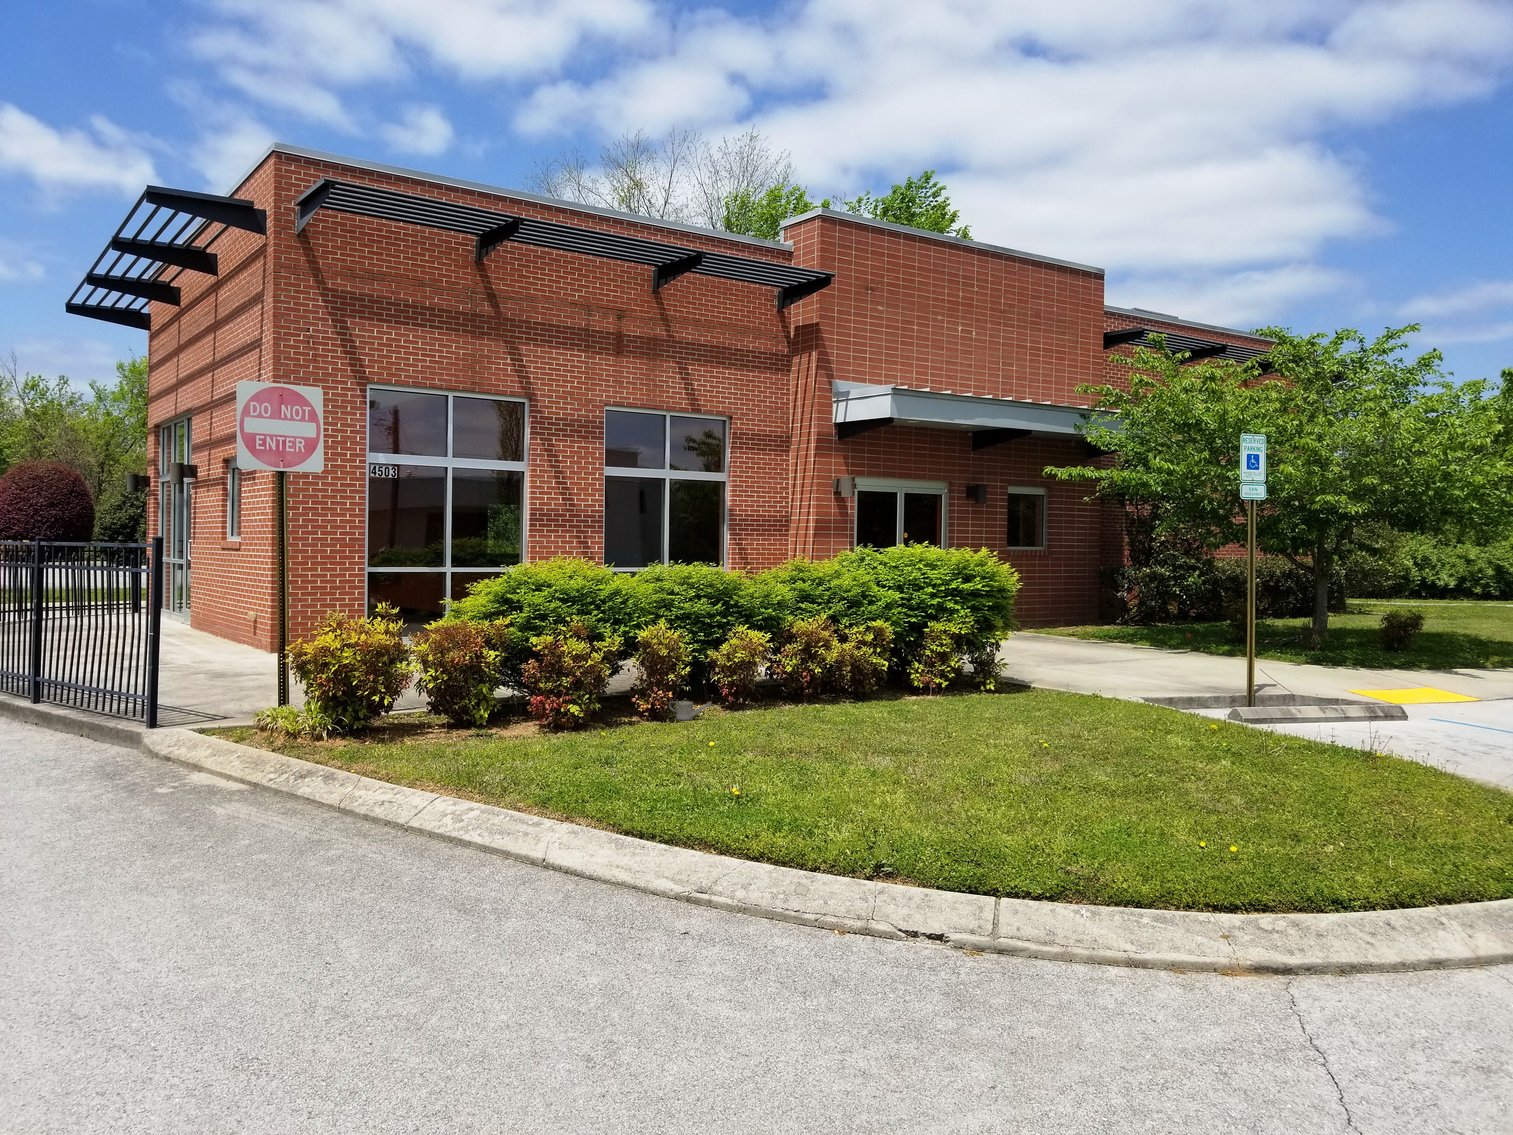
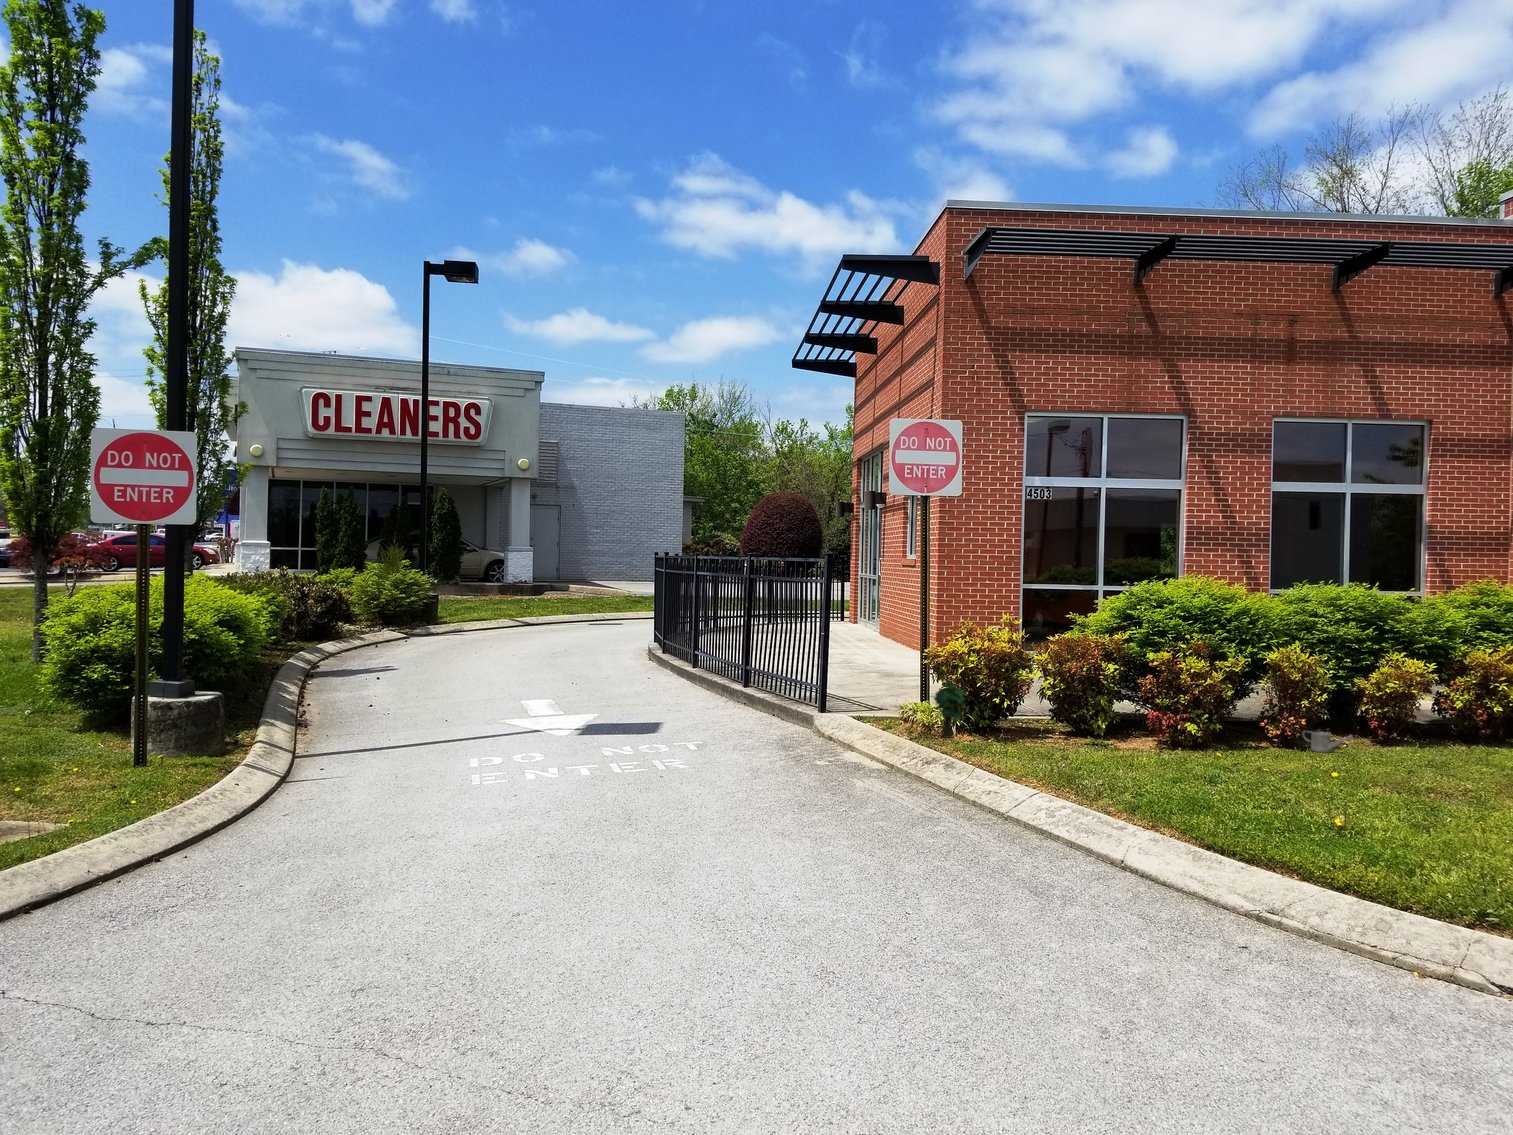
decorative plant: none [293,672,340,746] -> present [931,679,967,738]

